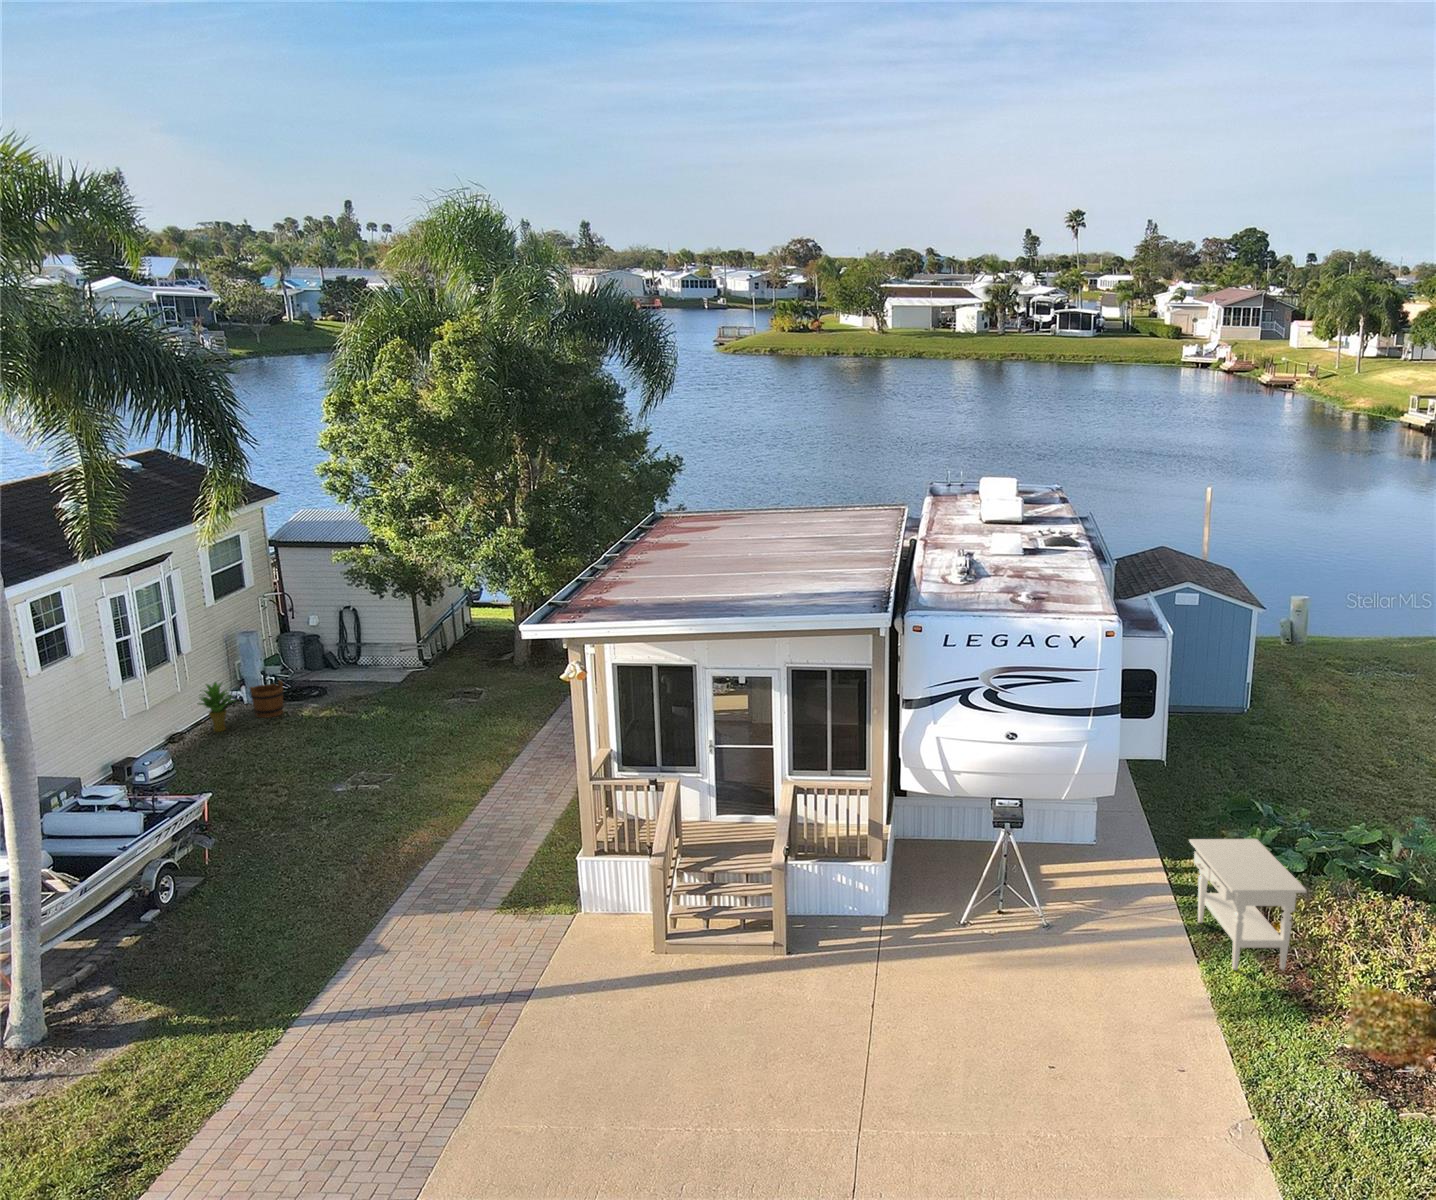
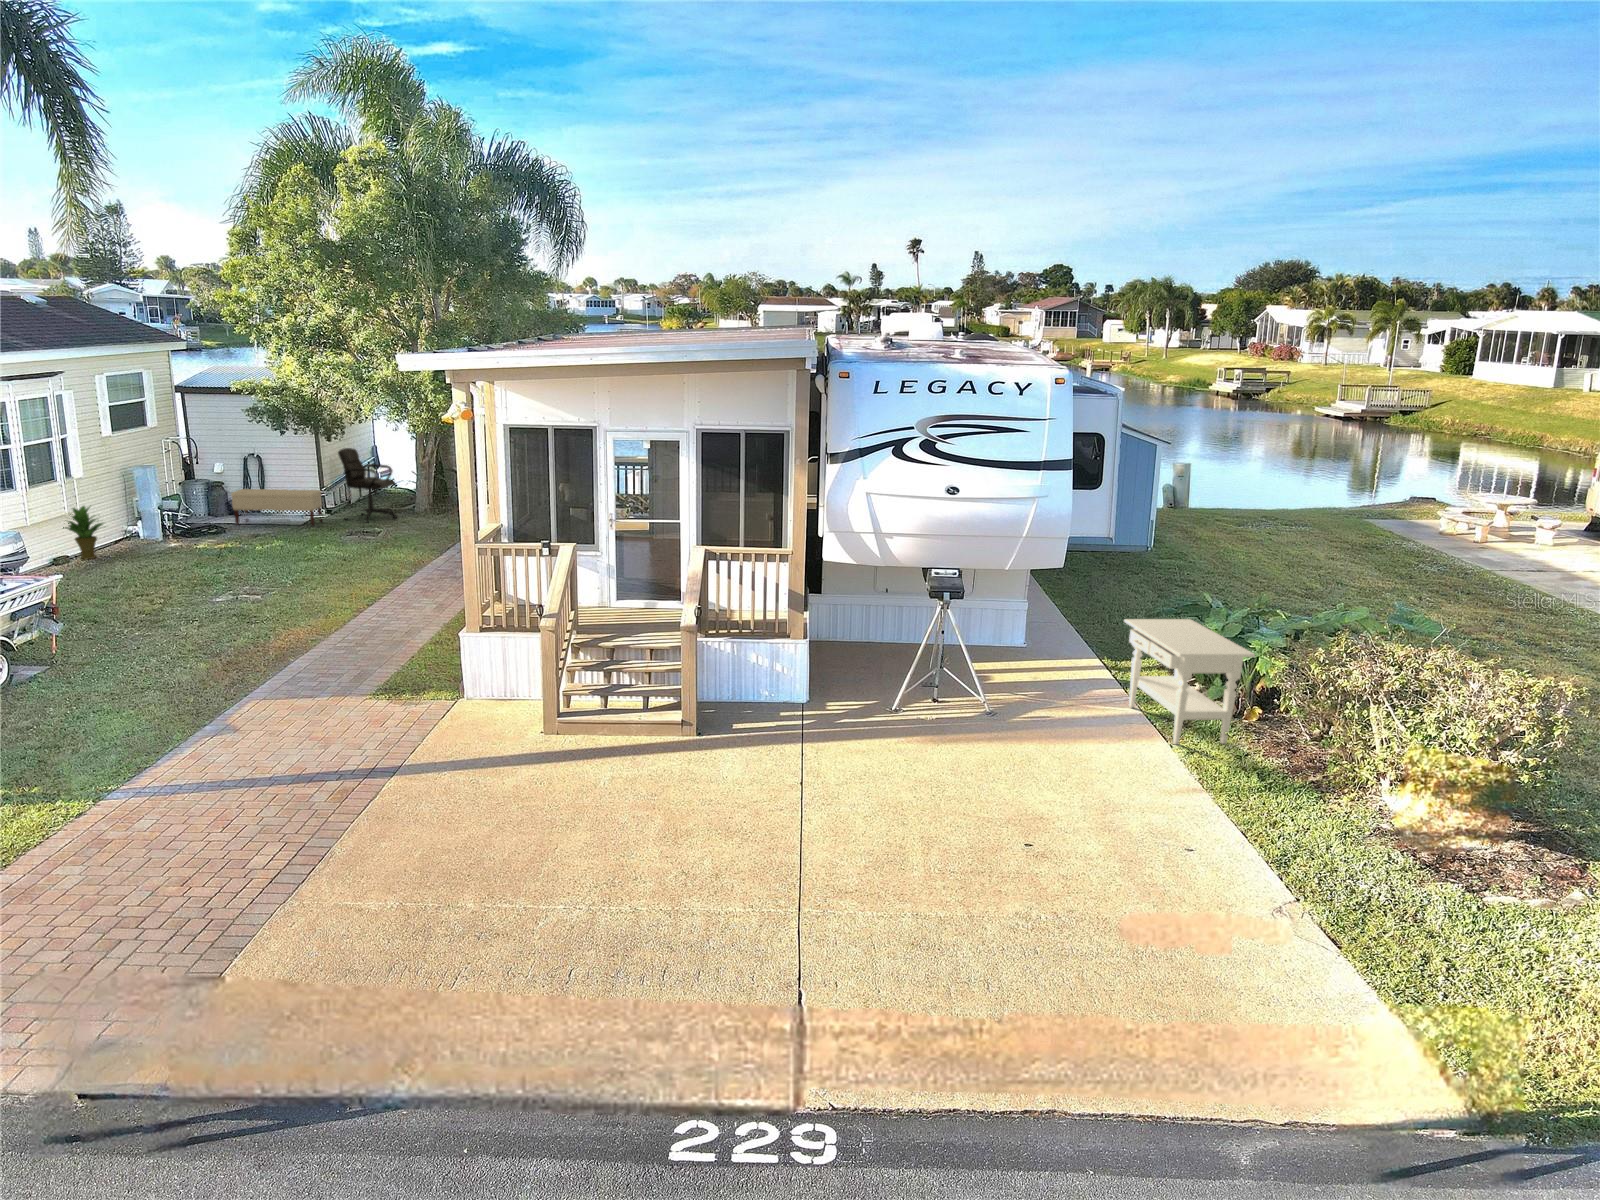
chair: none [425,595,480,670] -> present [338,448,397,521]
bench: none [330,640,411,679] -> present [231,489,322,526]
bucket: present [250,680,284,718] -> none [127,513,169,551]

